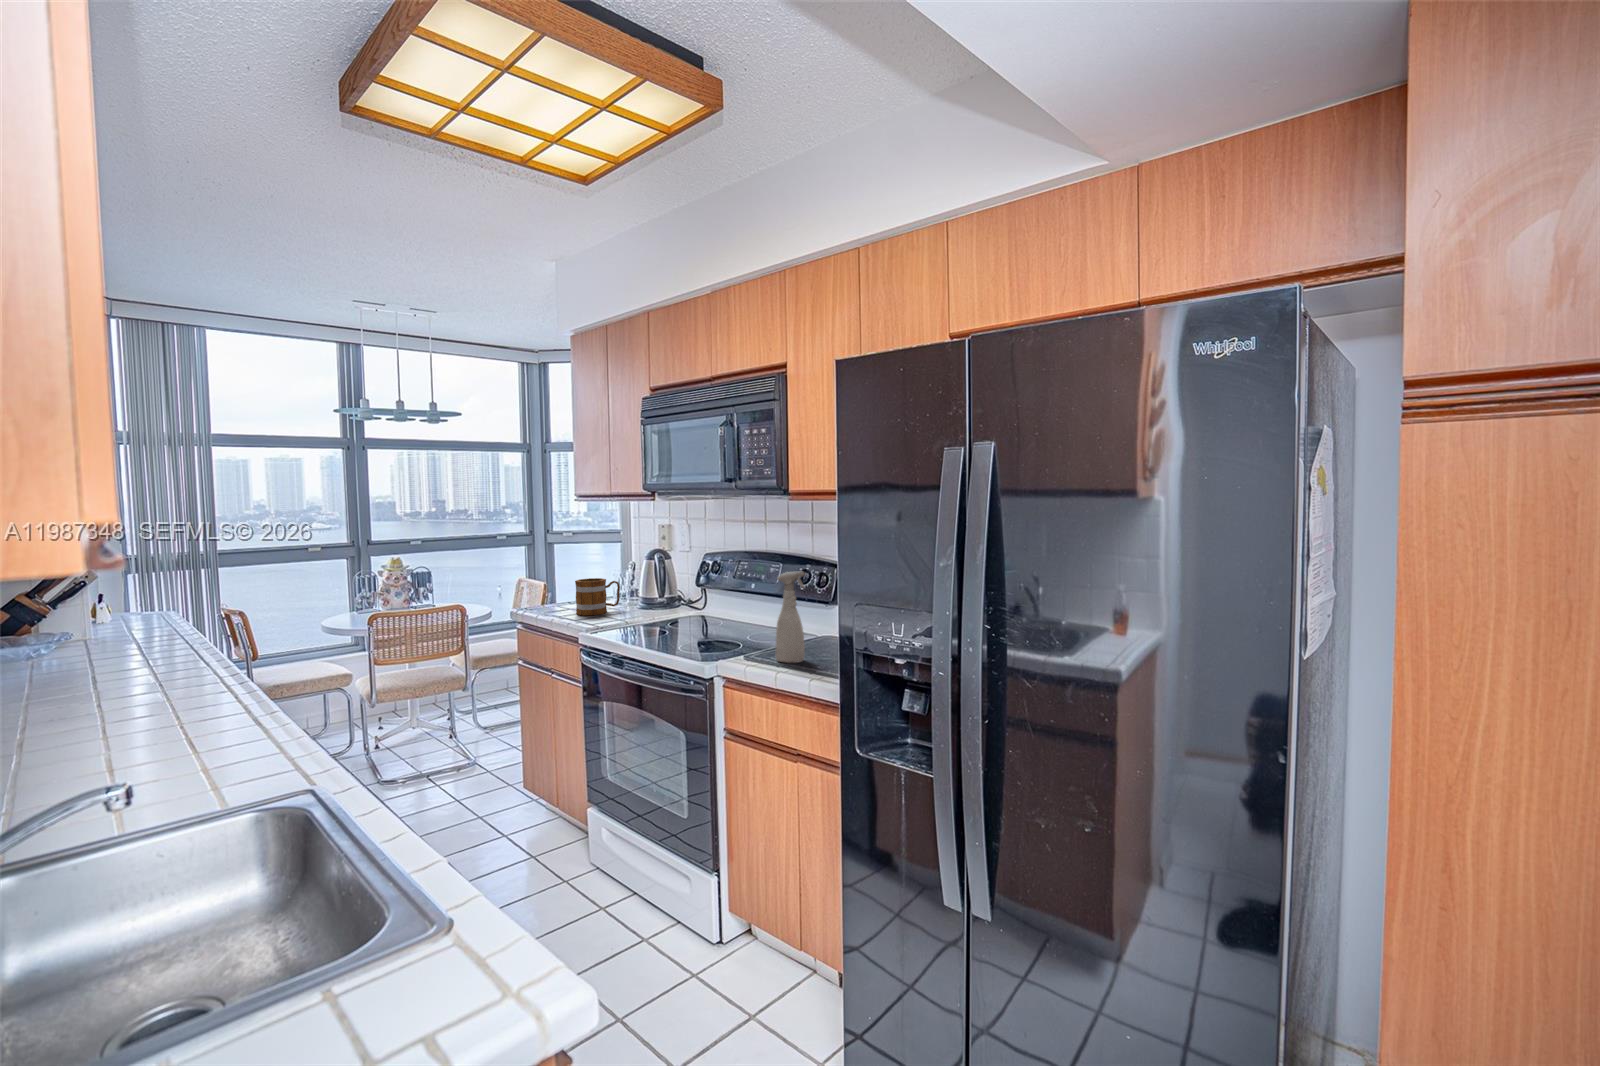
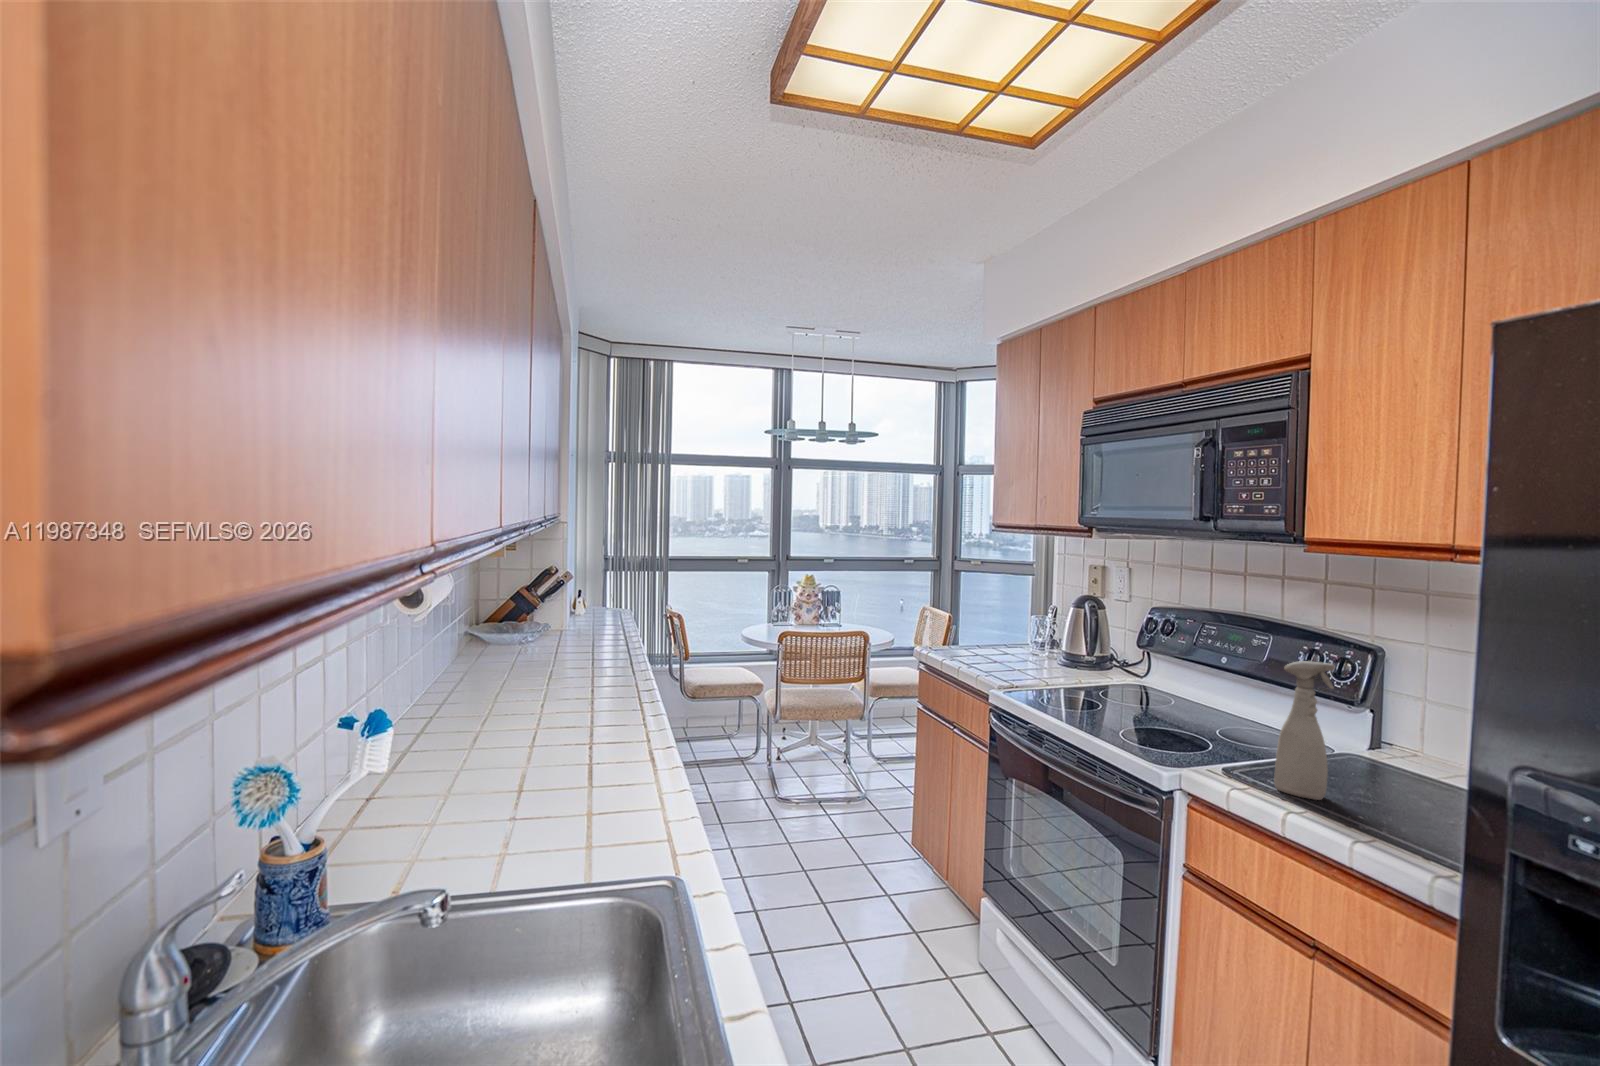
mug: present [575,578,620,615] -> none [983,622,1036,667]

